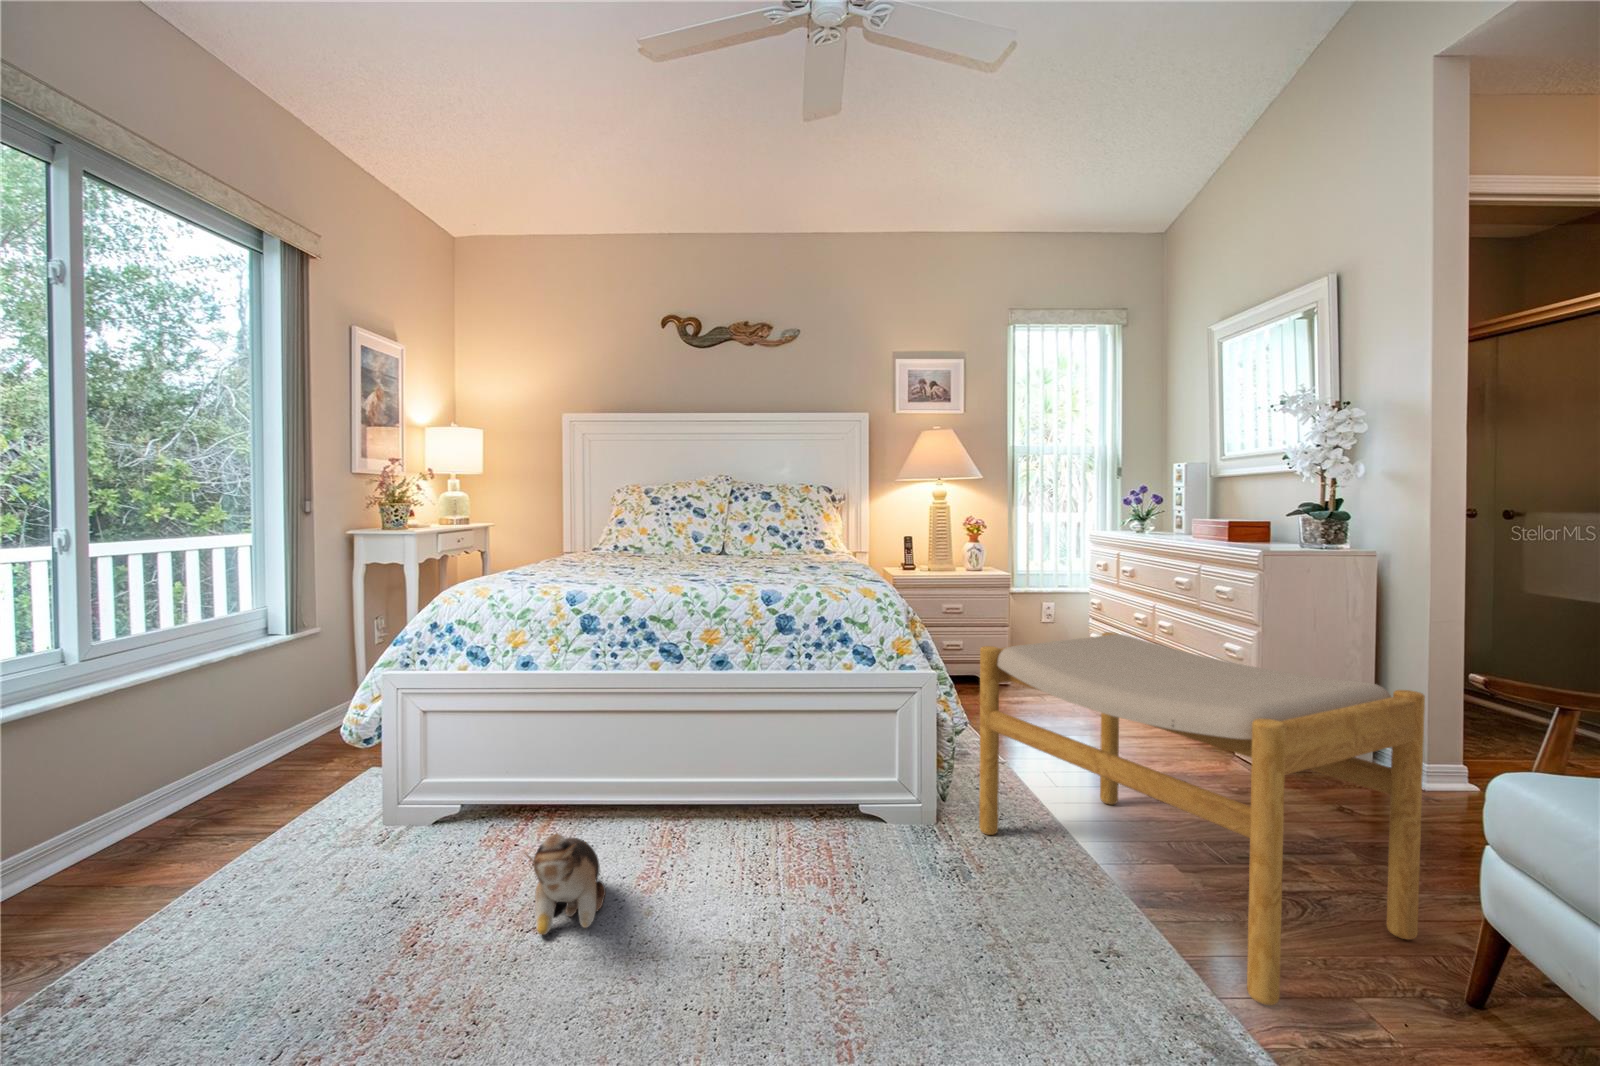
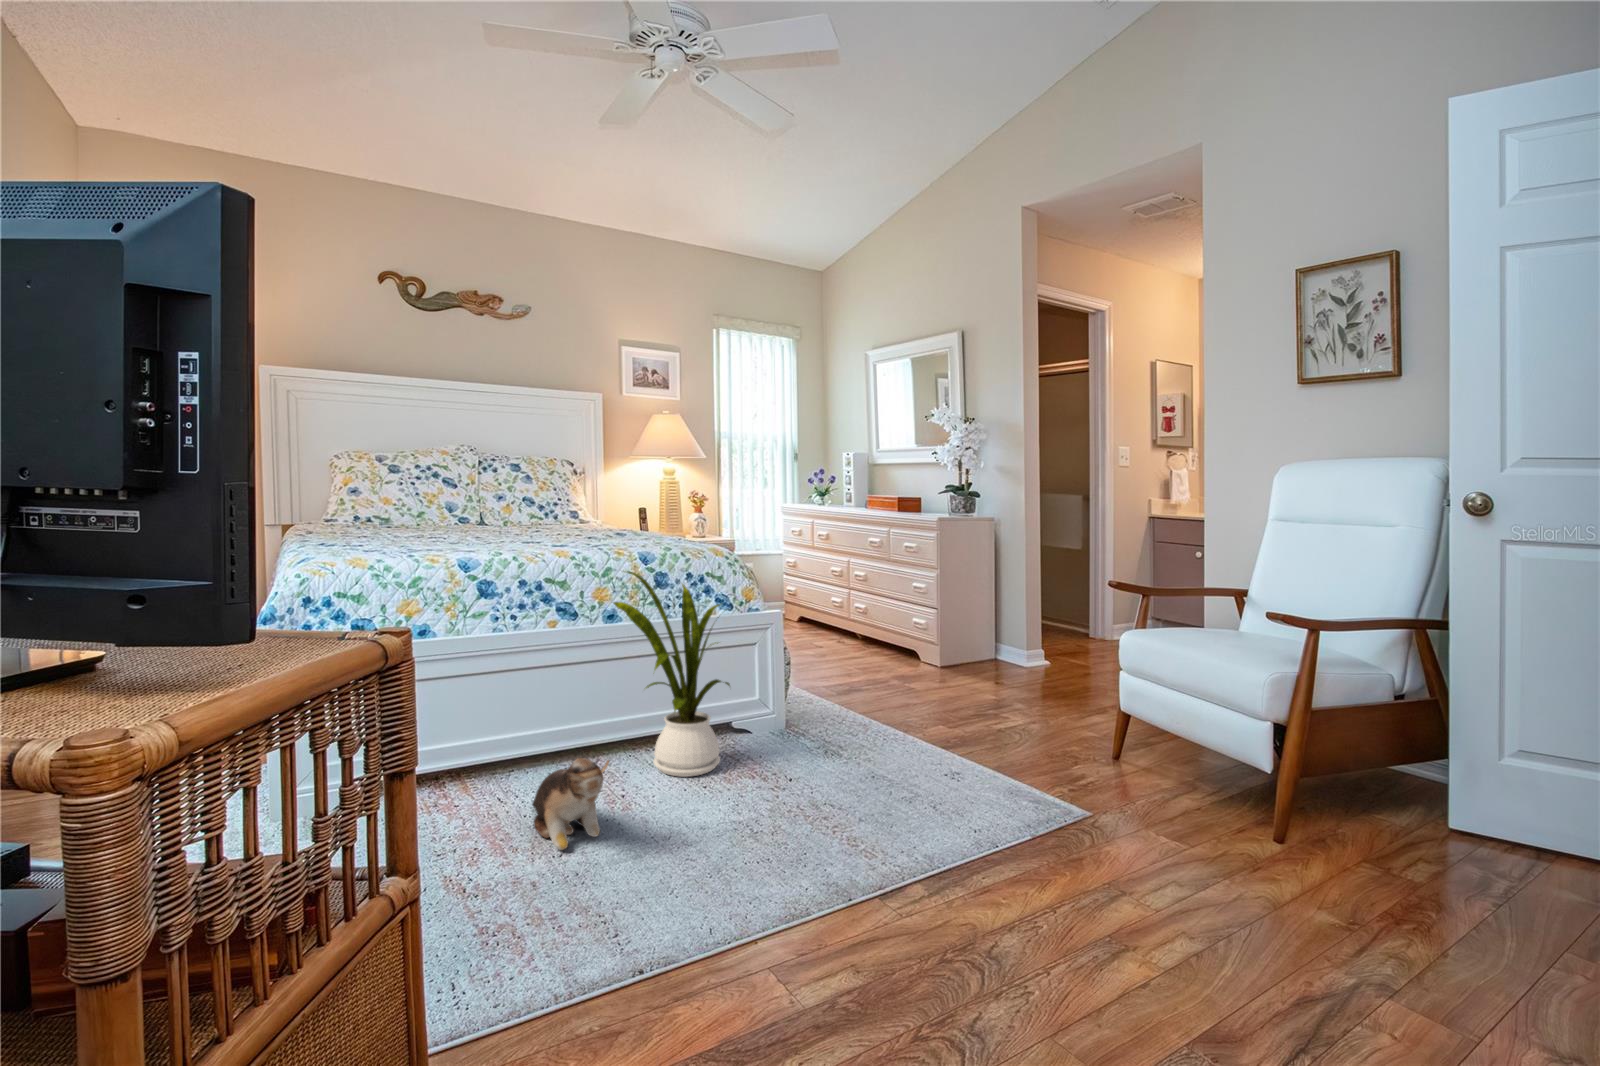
house plant: none [685,613,849,871] -> present [613,571,730,777]
footstool: present [979,632,1425,1005] -> none [807,576,1069,773]

